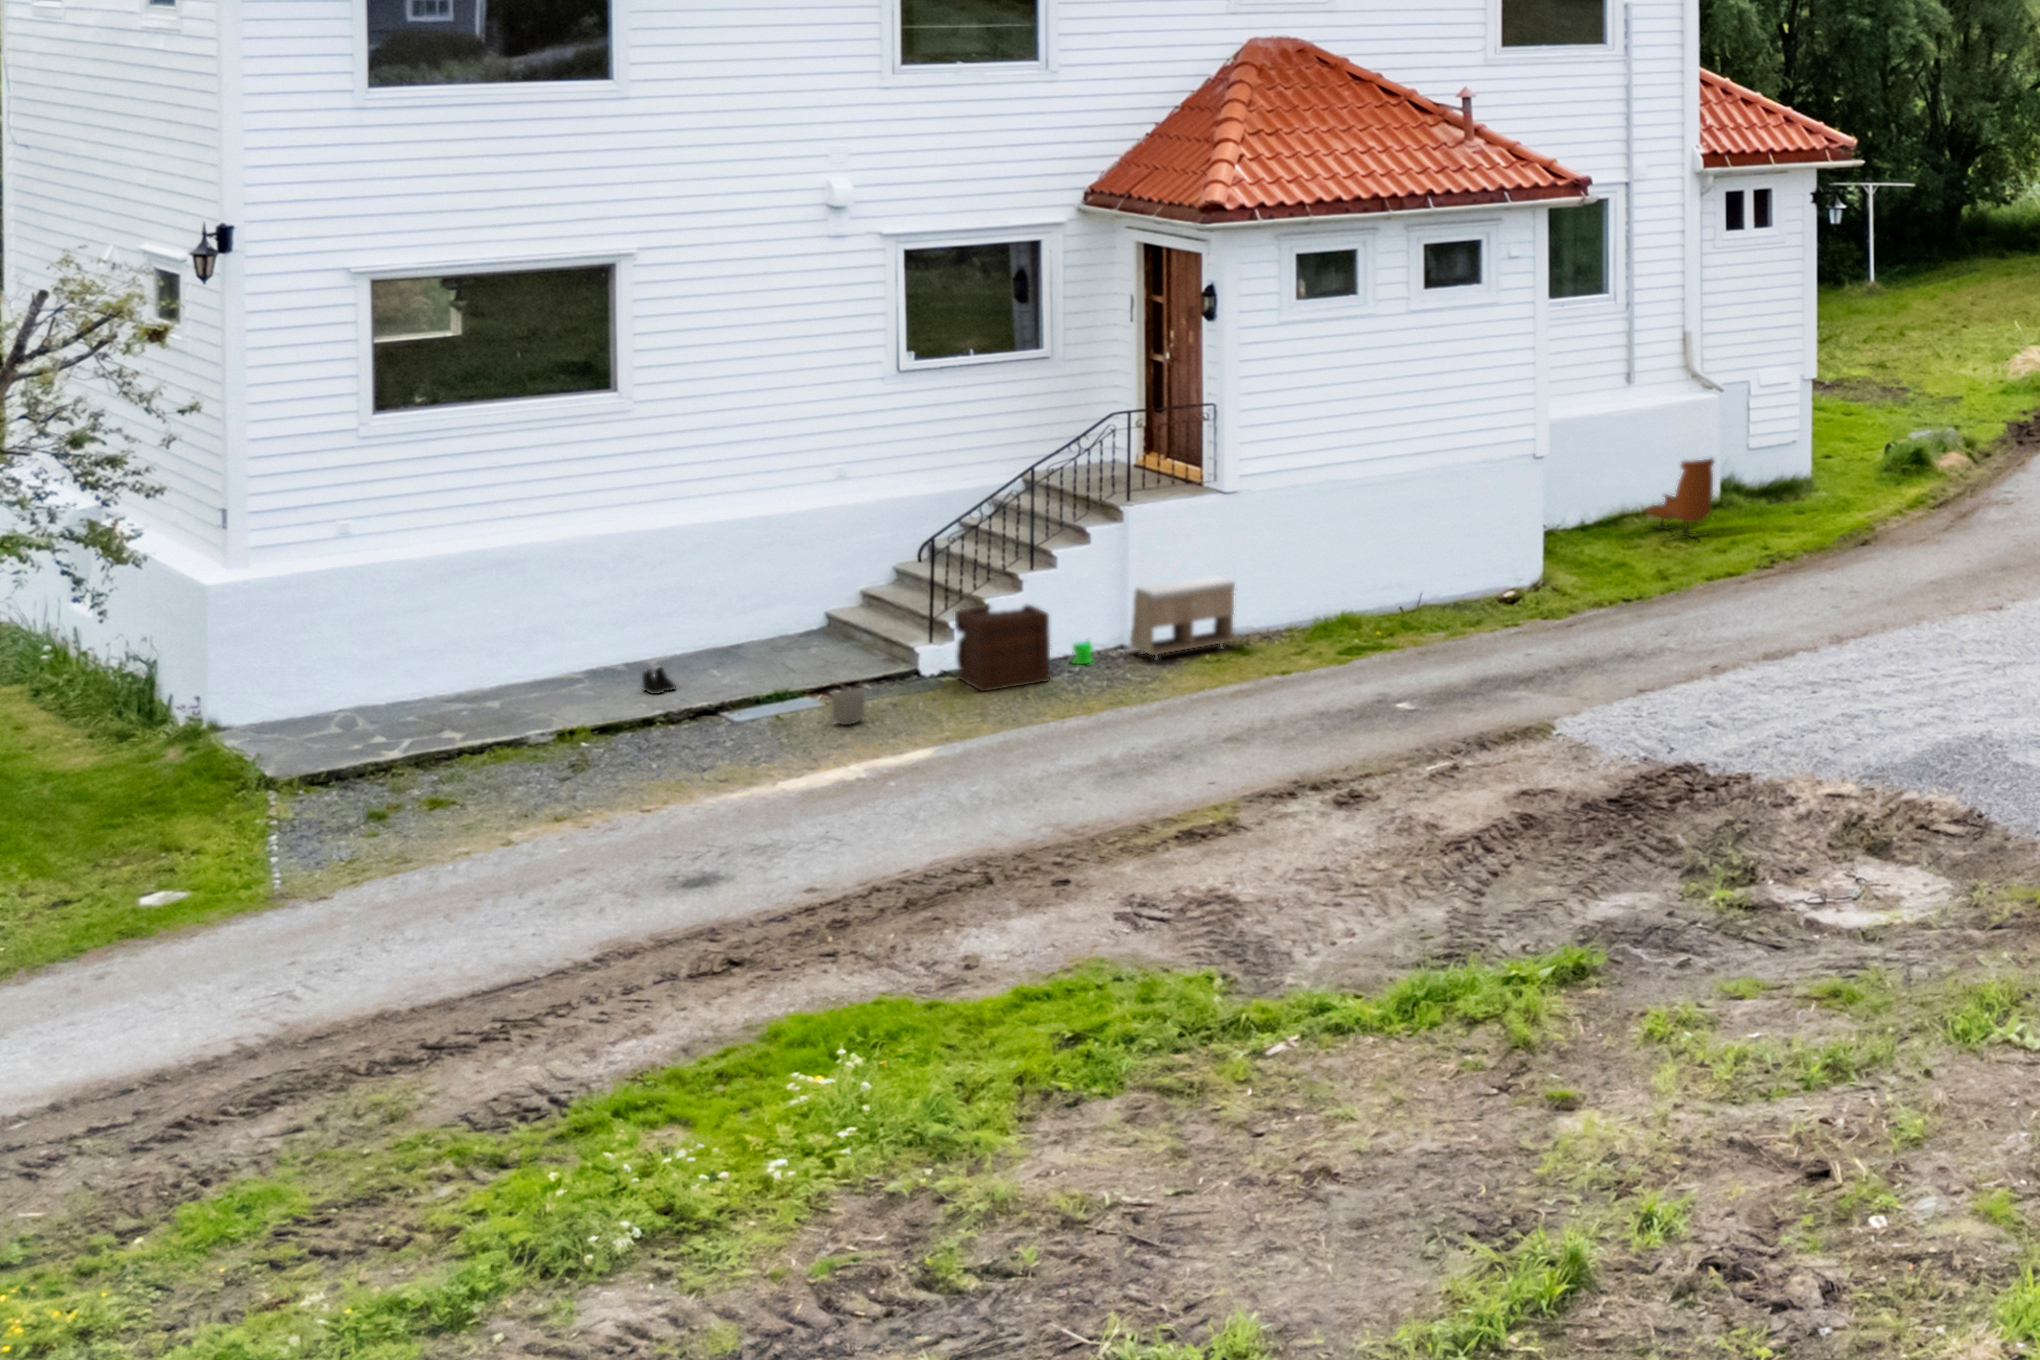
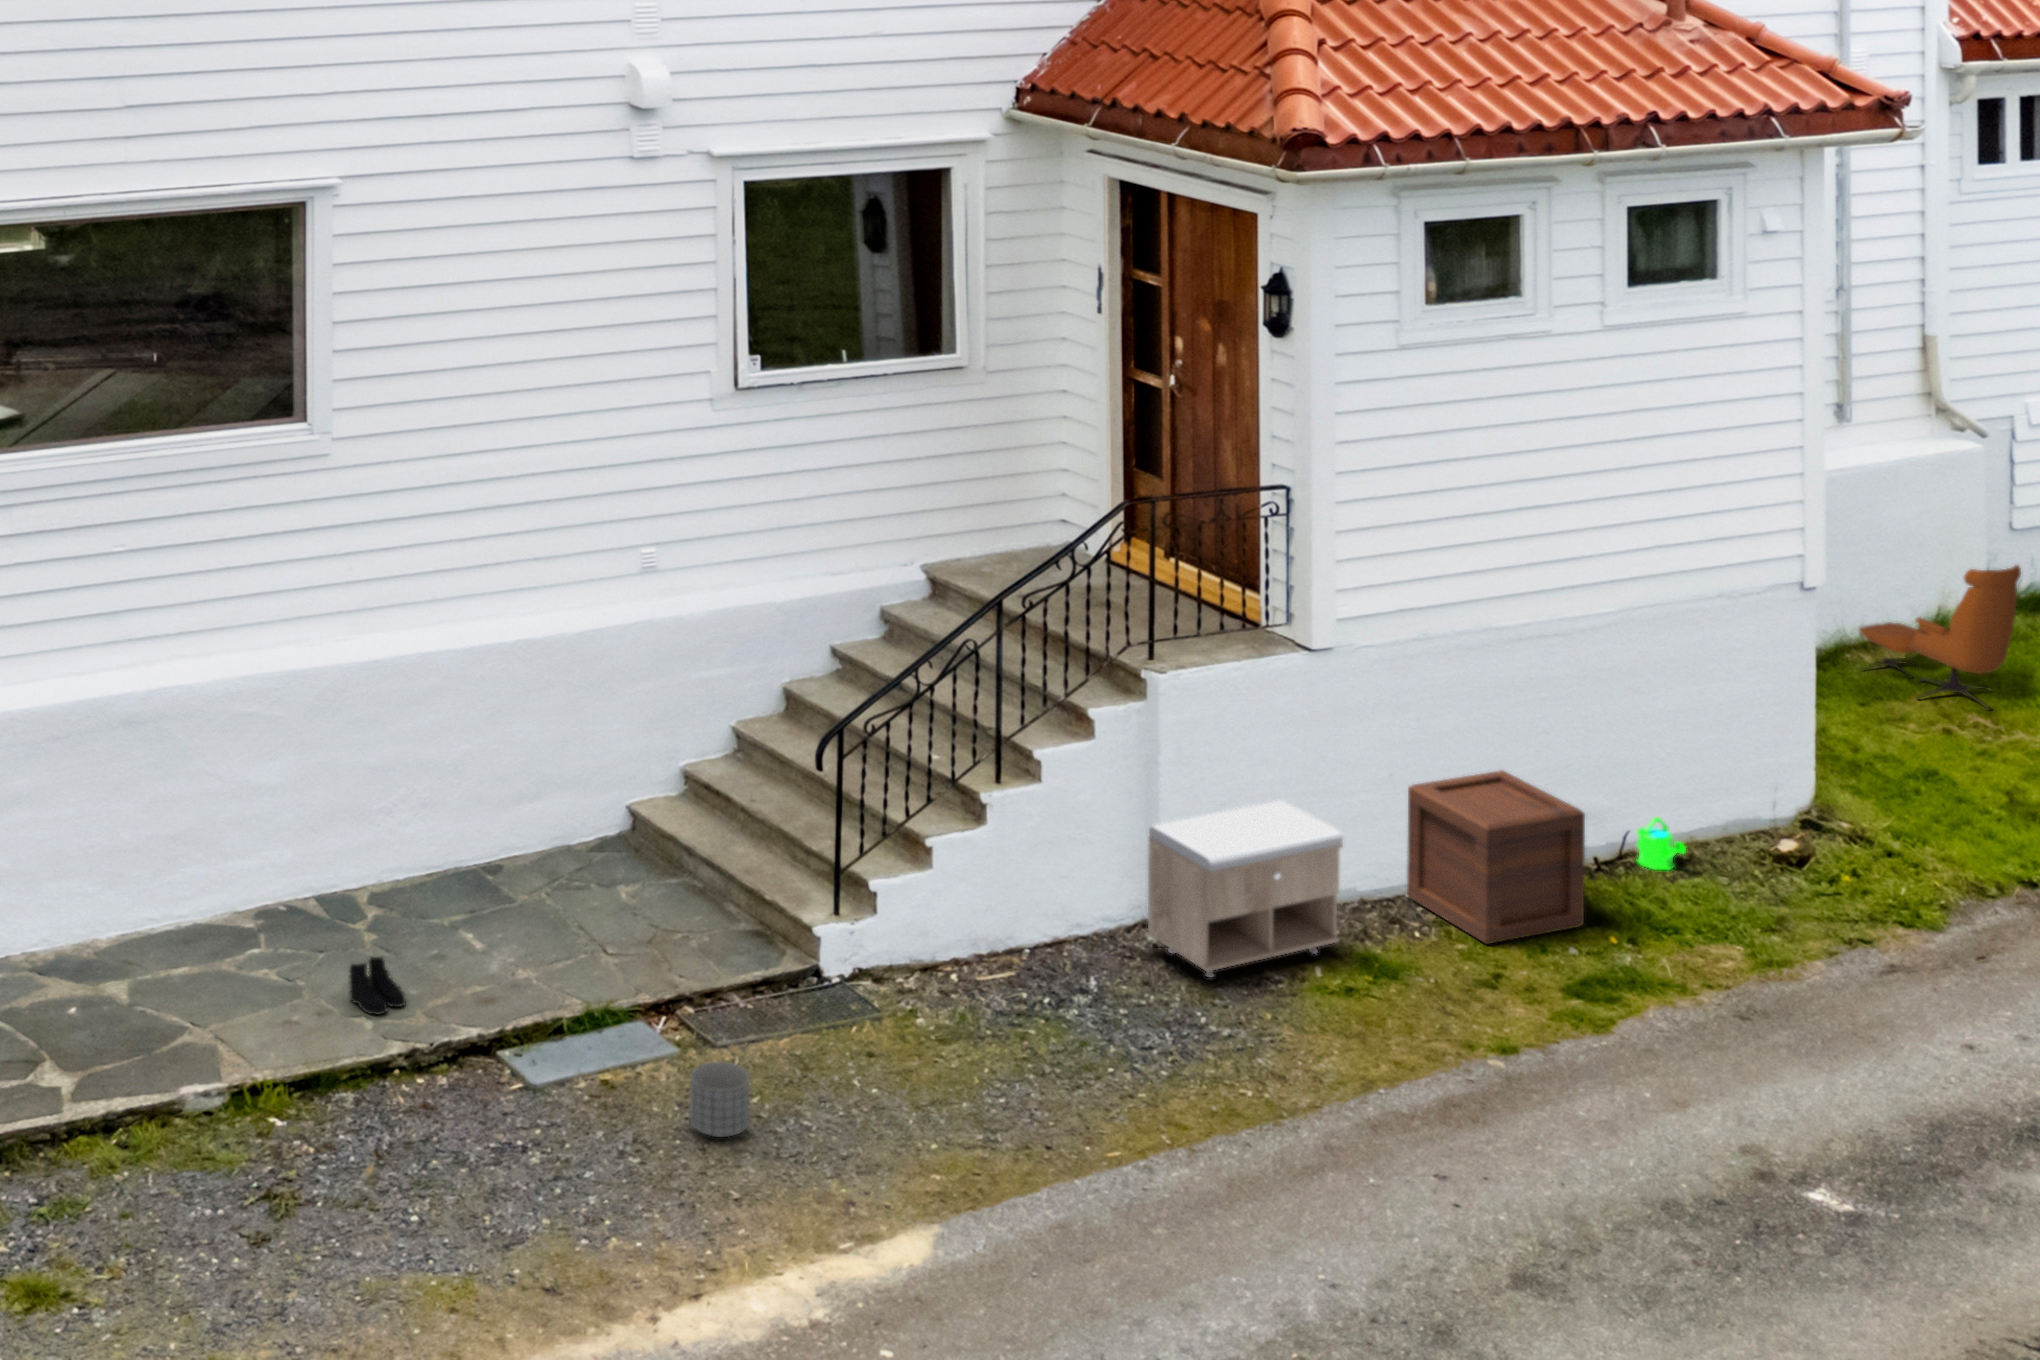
wooden crate: present [955,605,1050,691] -> present [1407,771,1585,944]
watering can: present [1072,639,1092,664] -> present [1637,817,1686,870]

